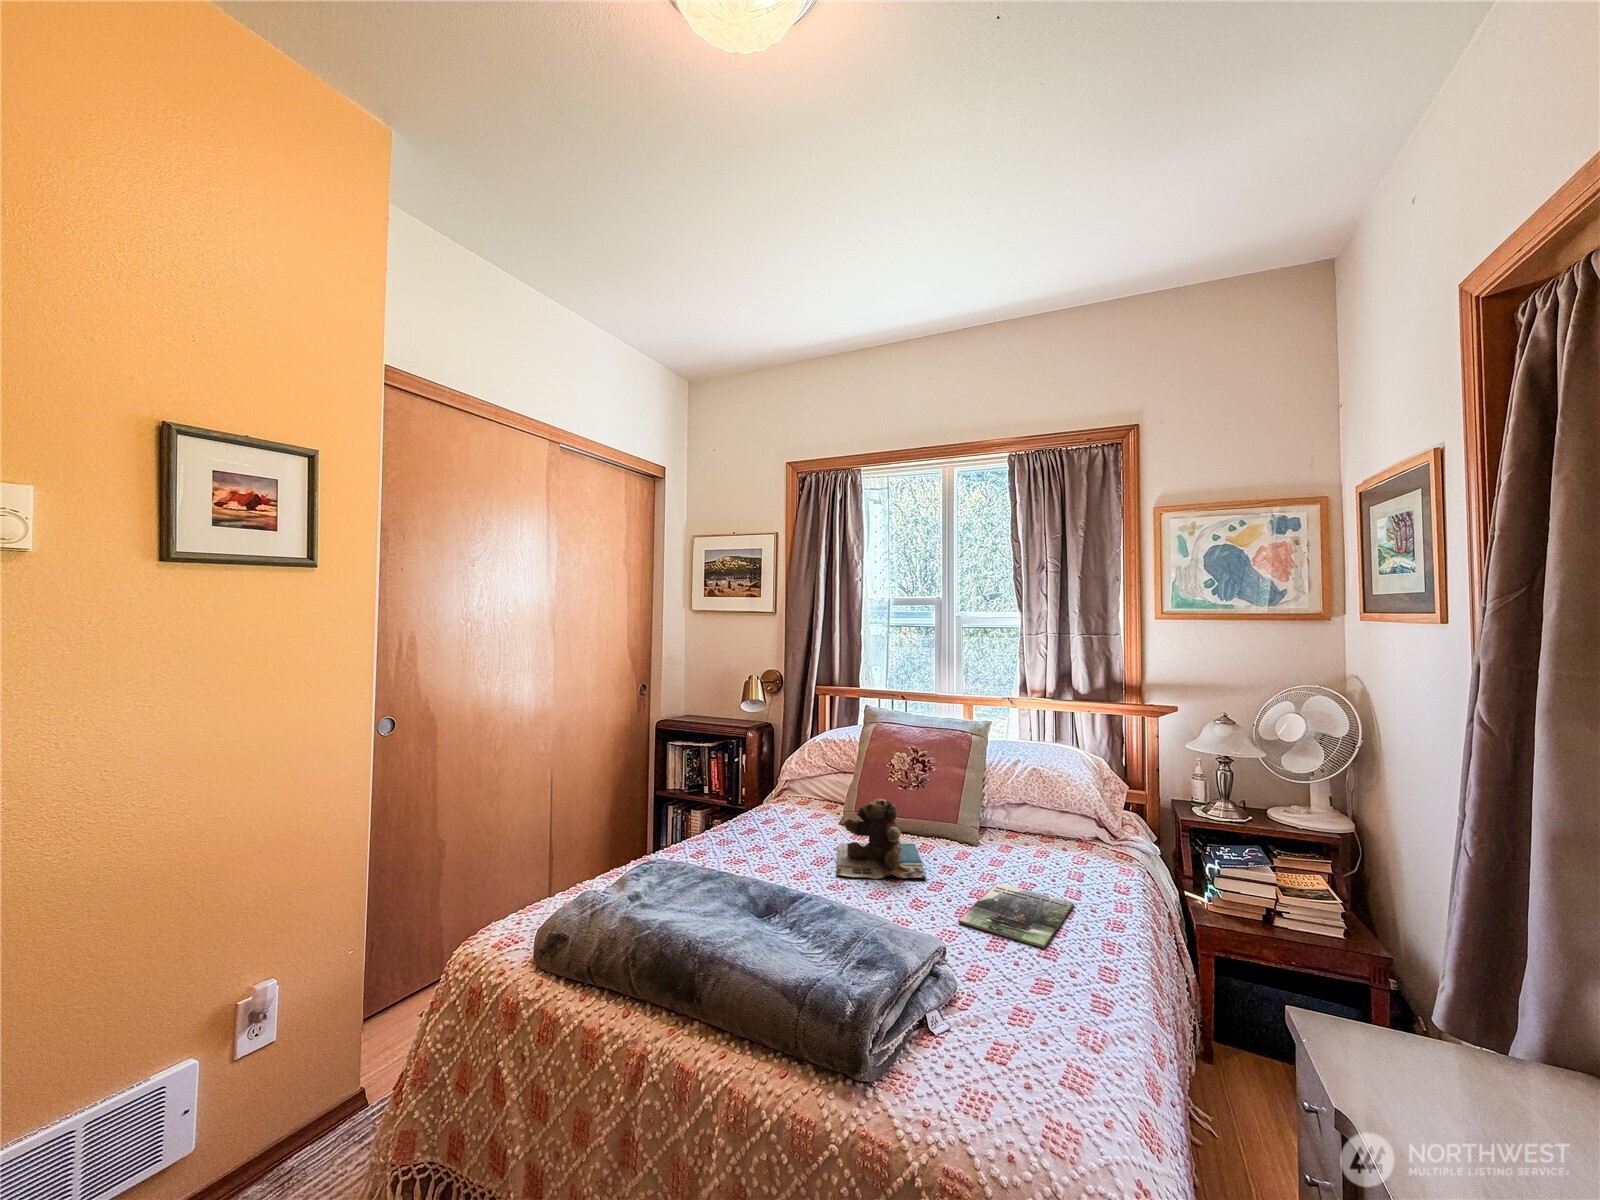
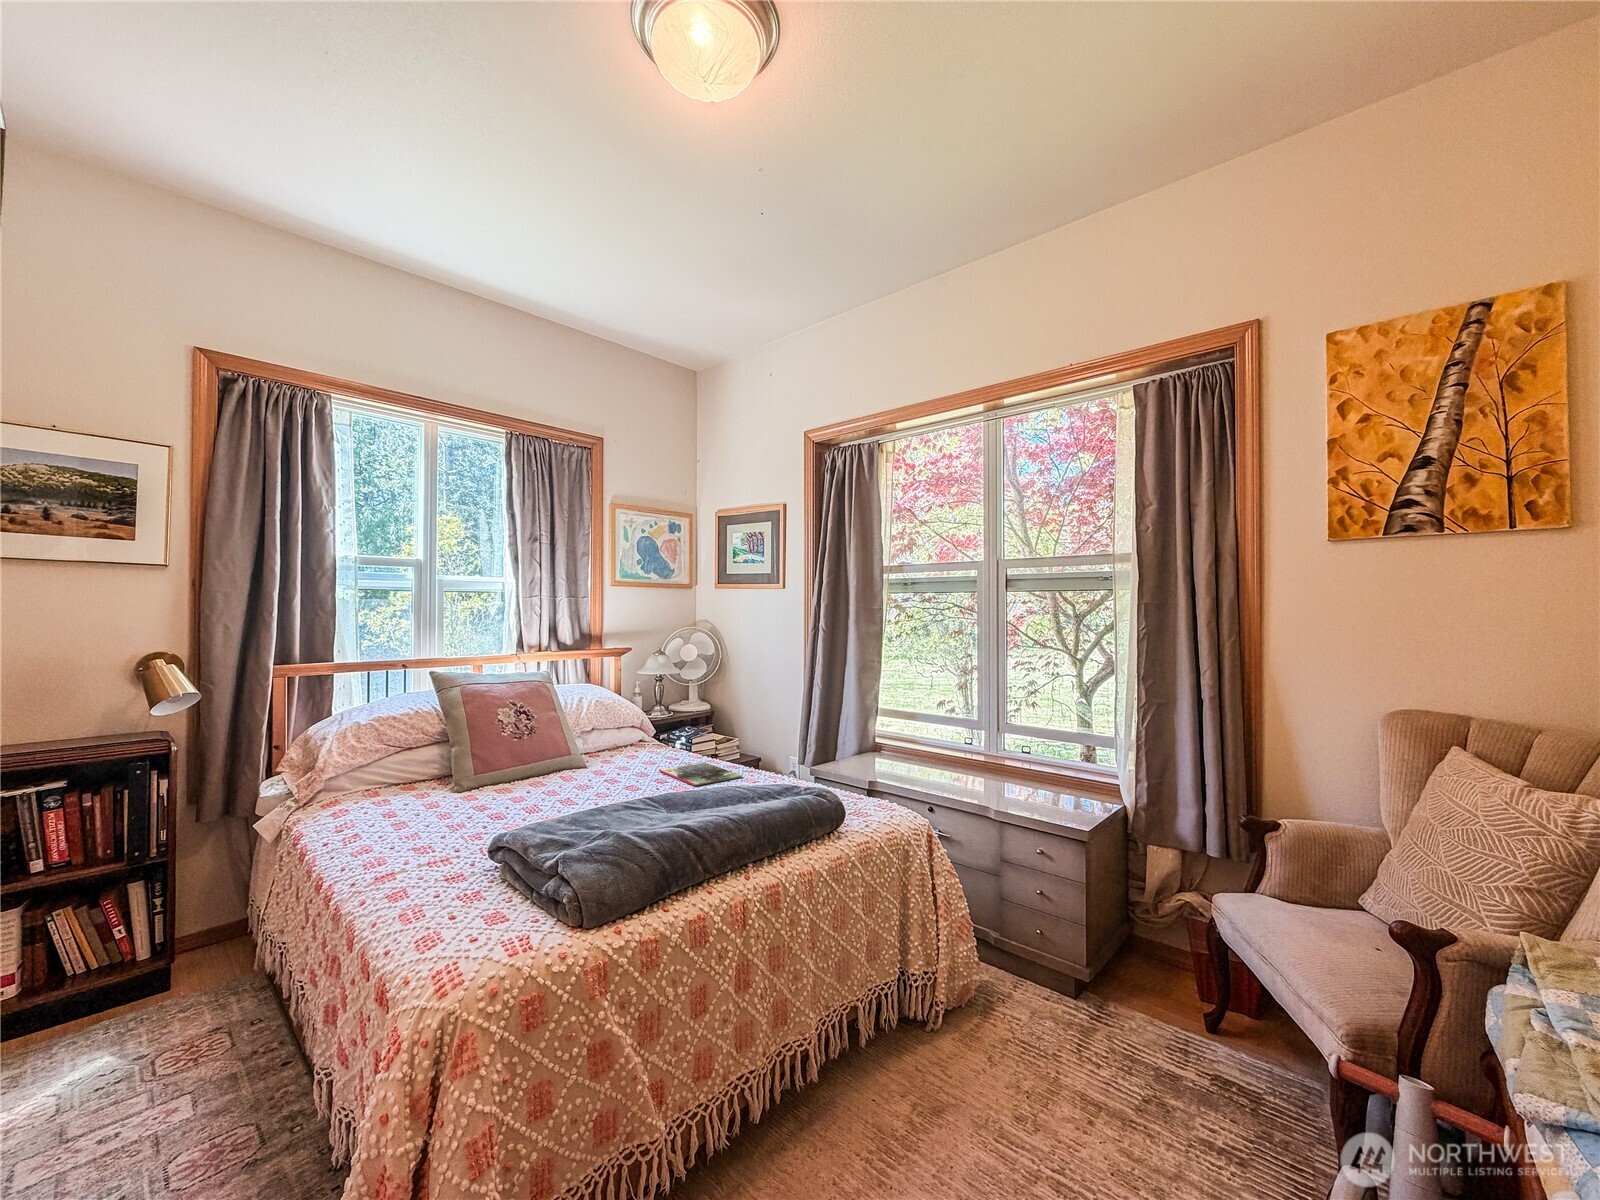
teddy bear: present [836,798,926,879] -> none [520,737,626,801]

